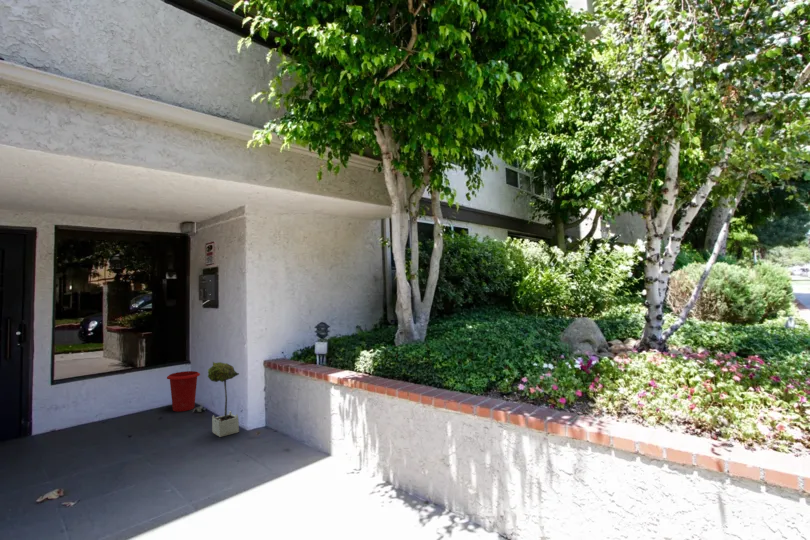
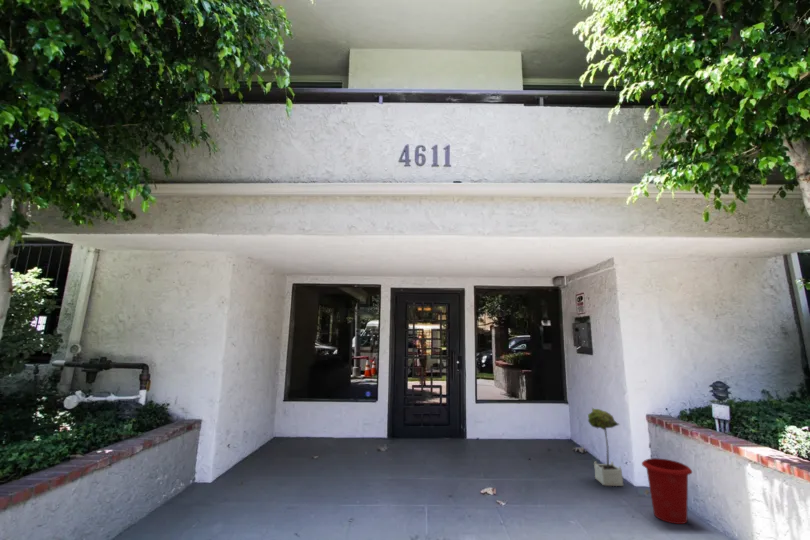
waste bin: present [167,371,200,412] -> present [642,458,692,524]

